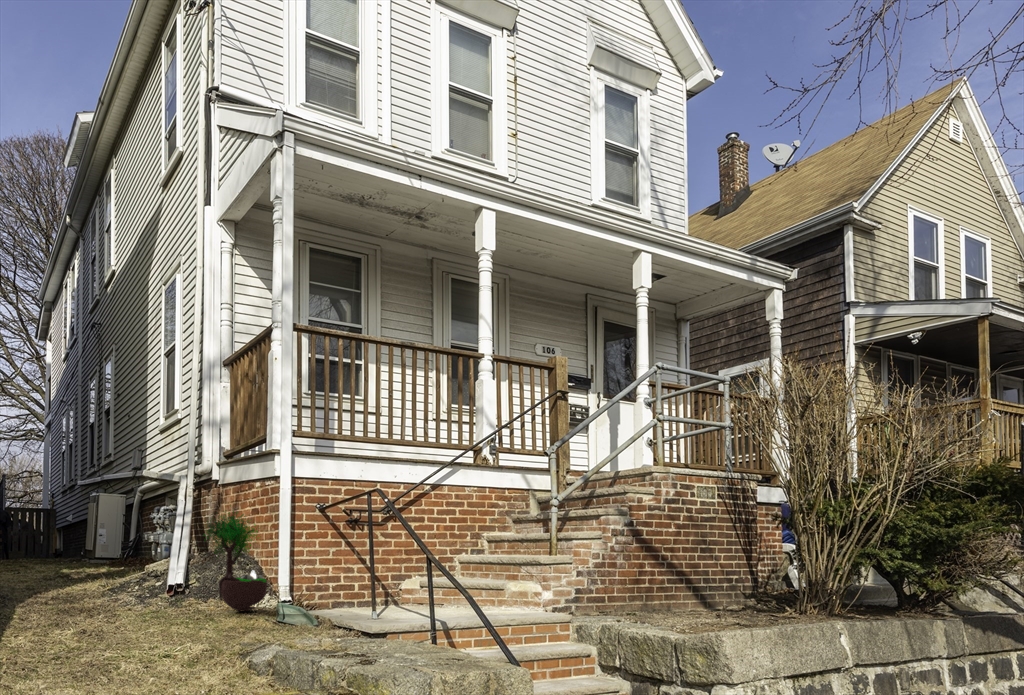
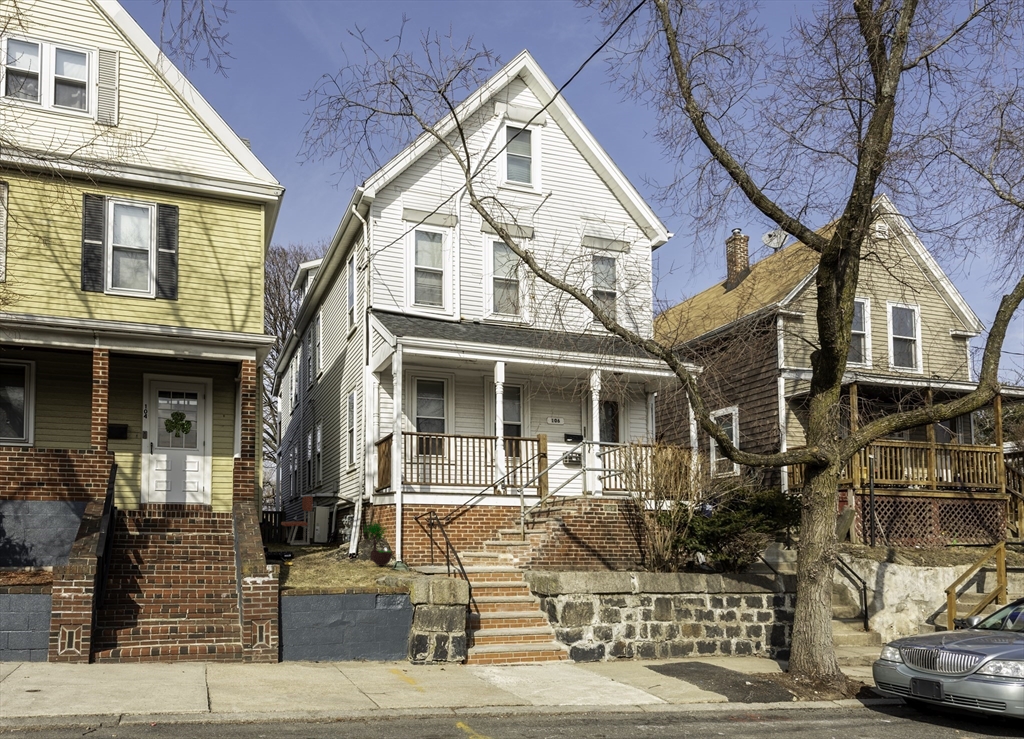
bench: none [31,477,93,567] -> present [281,496,313,545]

